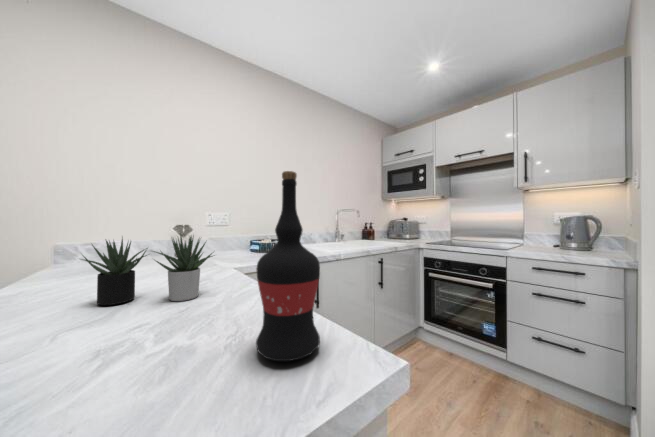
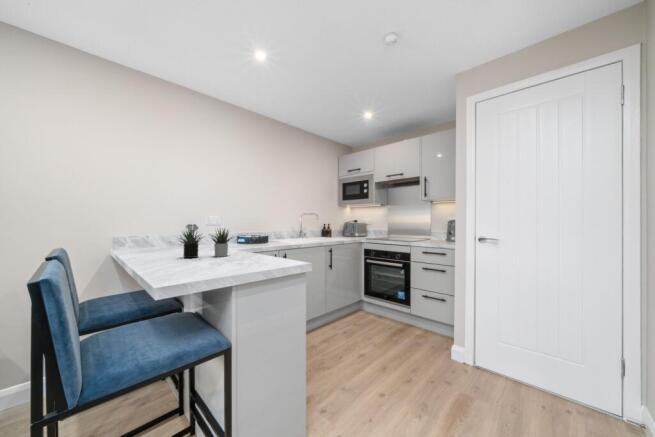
wine bottle: present [256,171,320,361] -> none [263,205,283,261]

